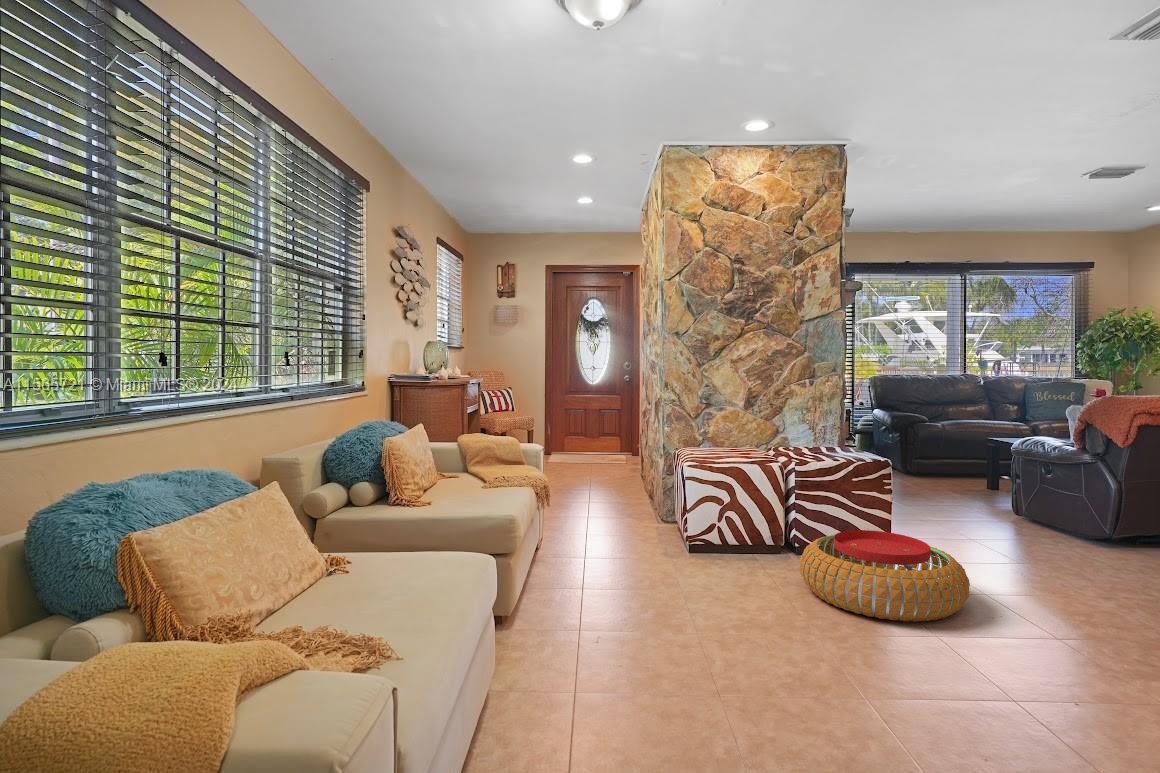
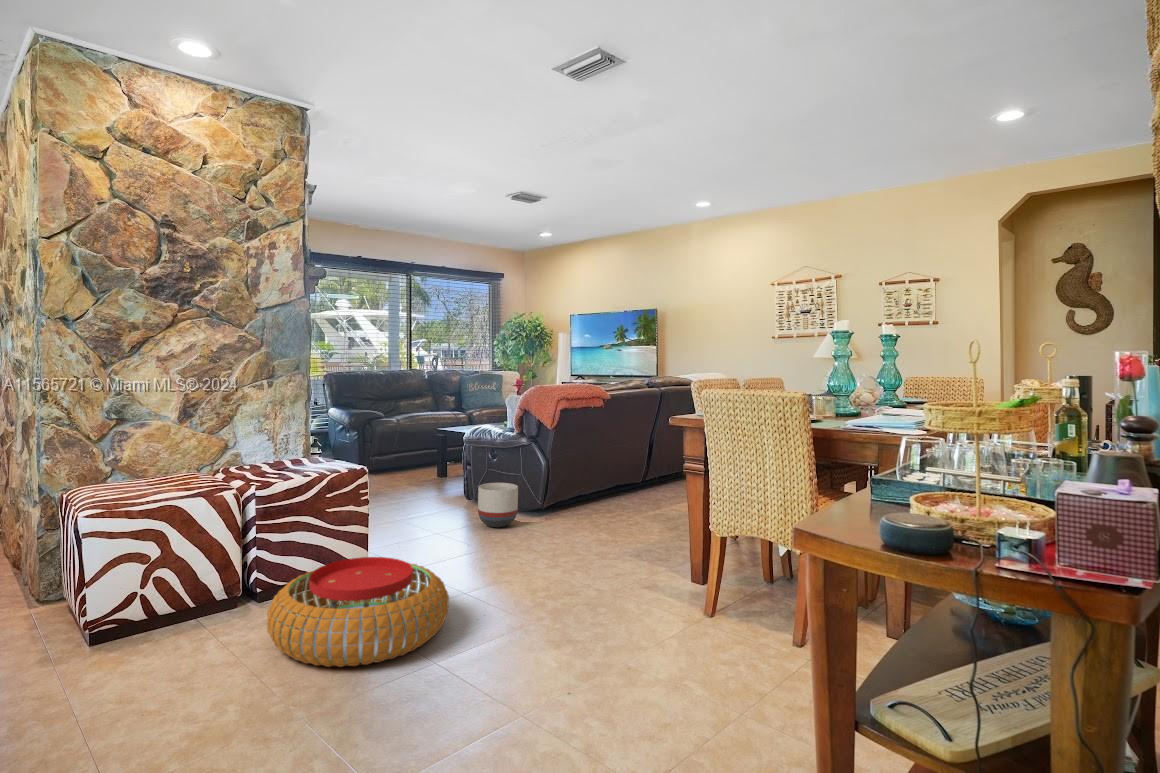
planter: none [1029,494,1085,544] -> present [478,483,518,527]

